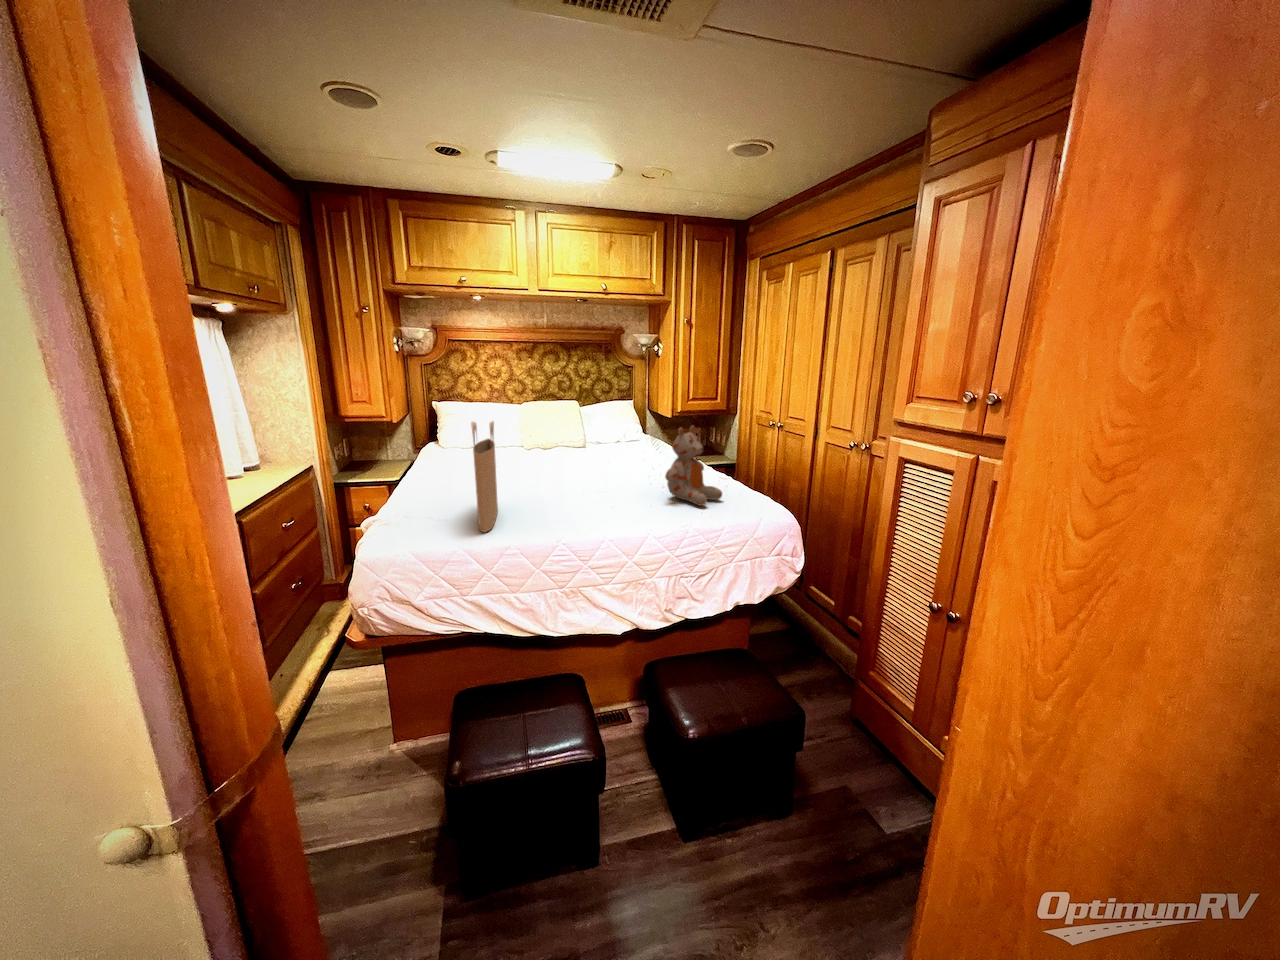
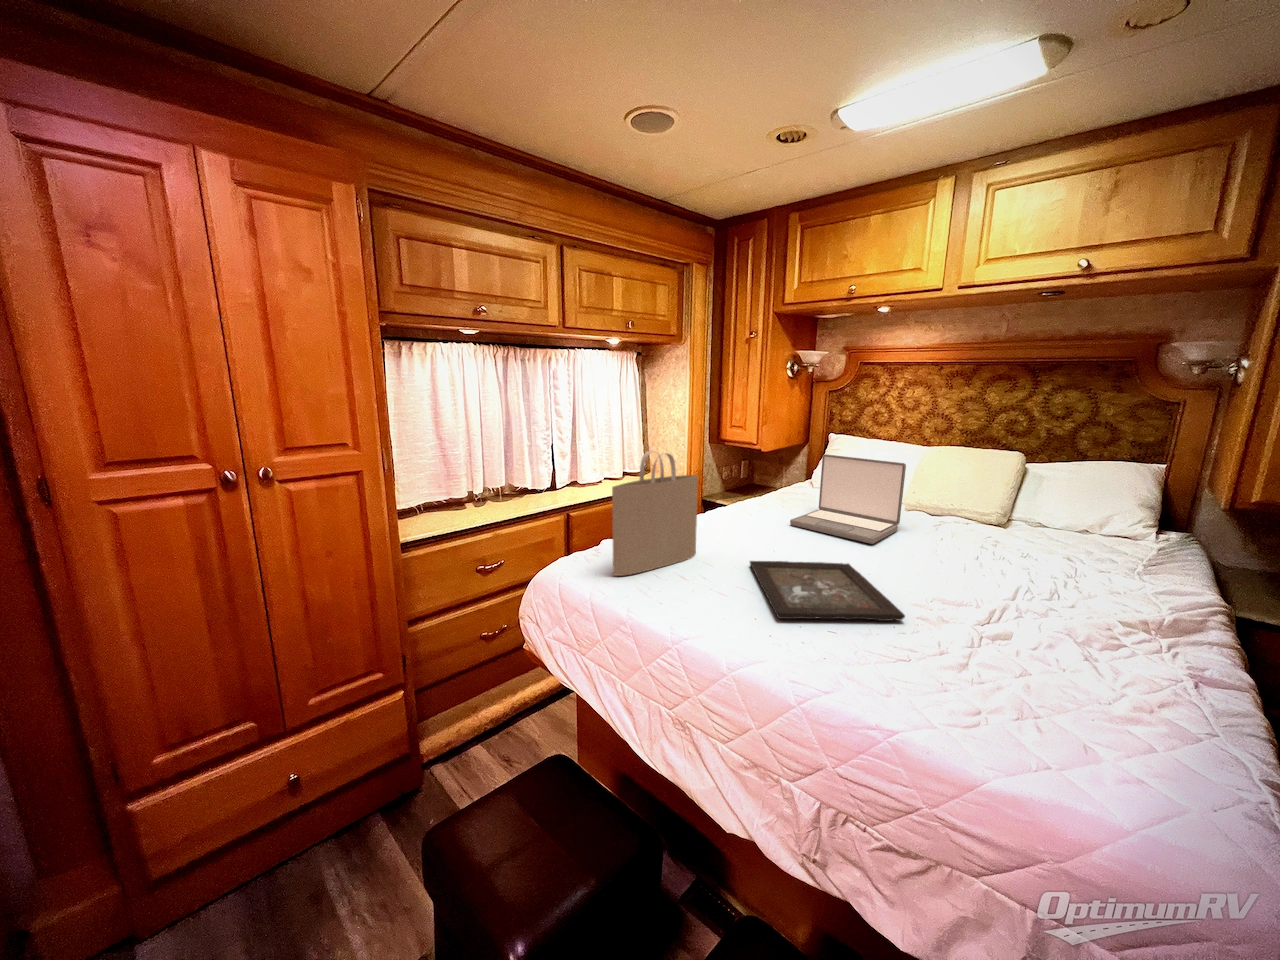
laptop: none [493,414,563,473] -> present [790,454,906,544]
stuffed bear: present [665,426,722,506] -> none [902,520,1051,714]
tray: none [537,480,644,510] -> present [750,561,905,621]

